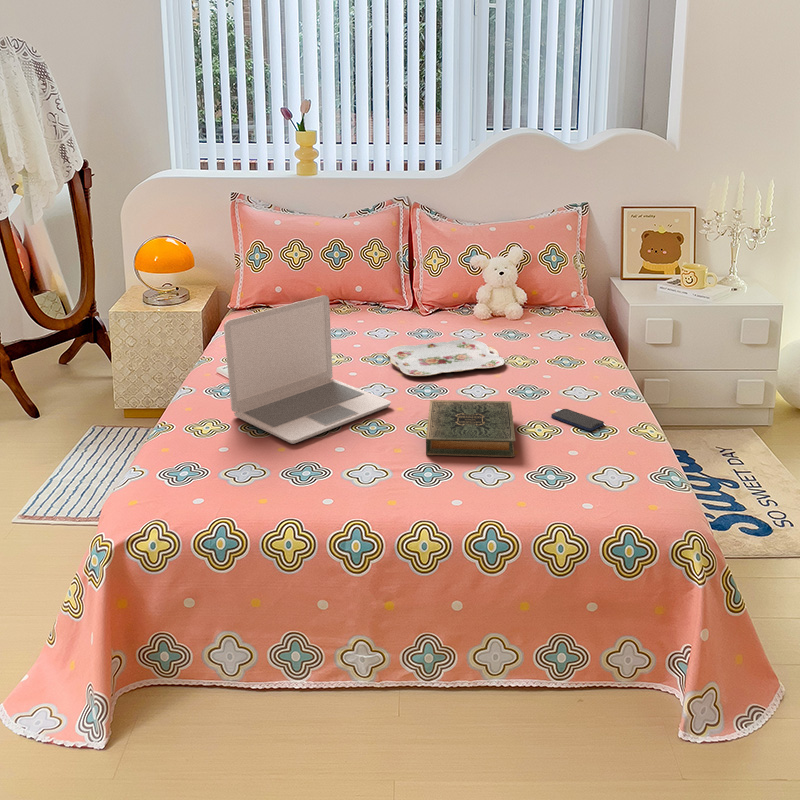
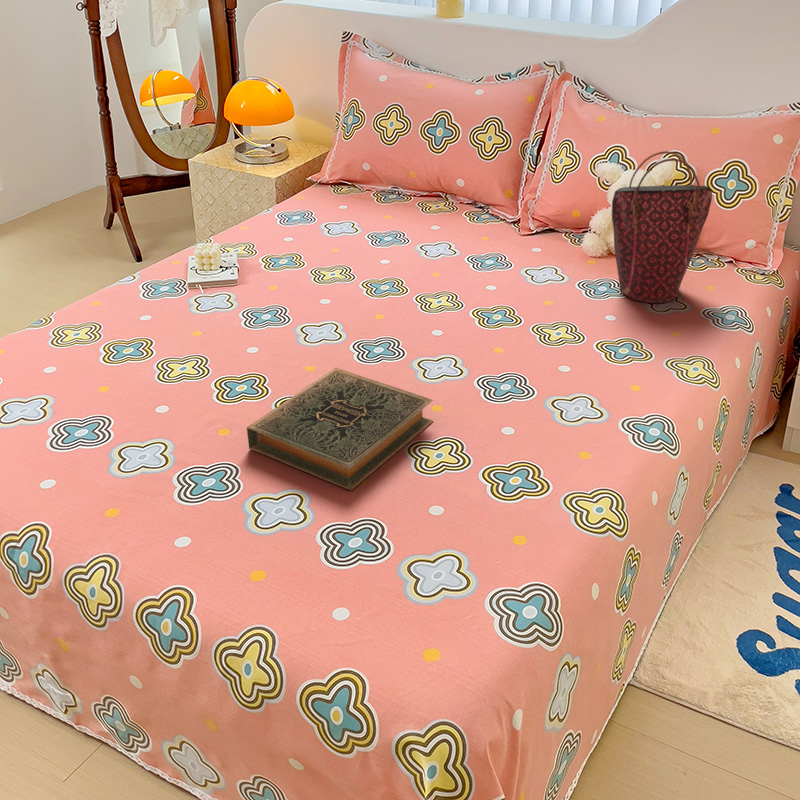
handbag: none [514,239,565,337] -> present [612,151,712,303]
laptop: present [224,295,391,444] -> none [103,190,306,383]
serving tray: present [386,339,505,376] -> none [380,274,544,337]
smartphone: present [551,409,604,431] -> none [487,432,546,481]

